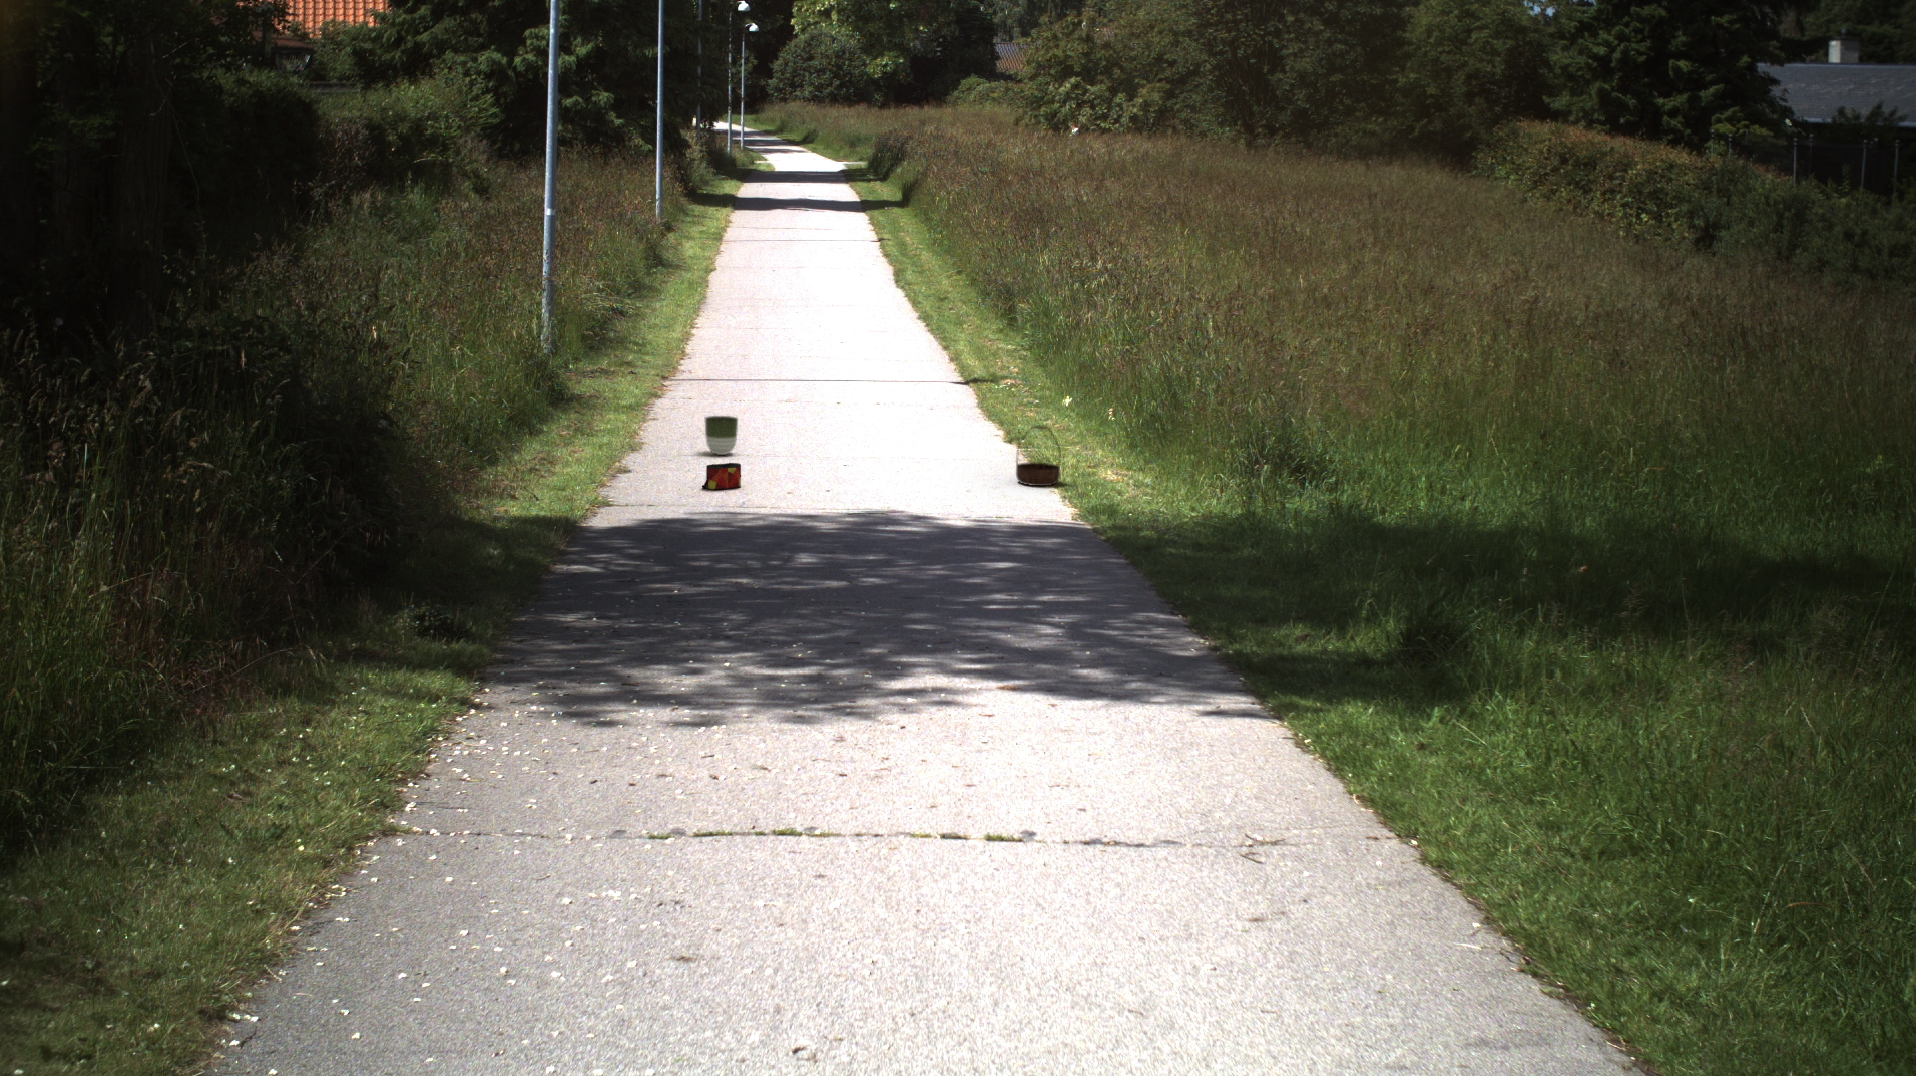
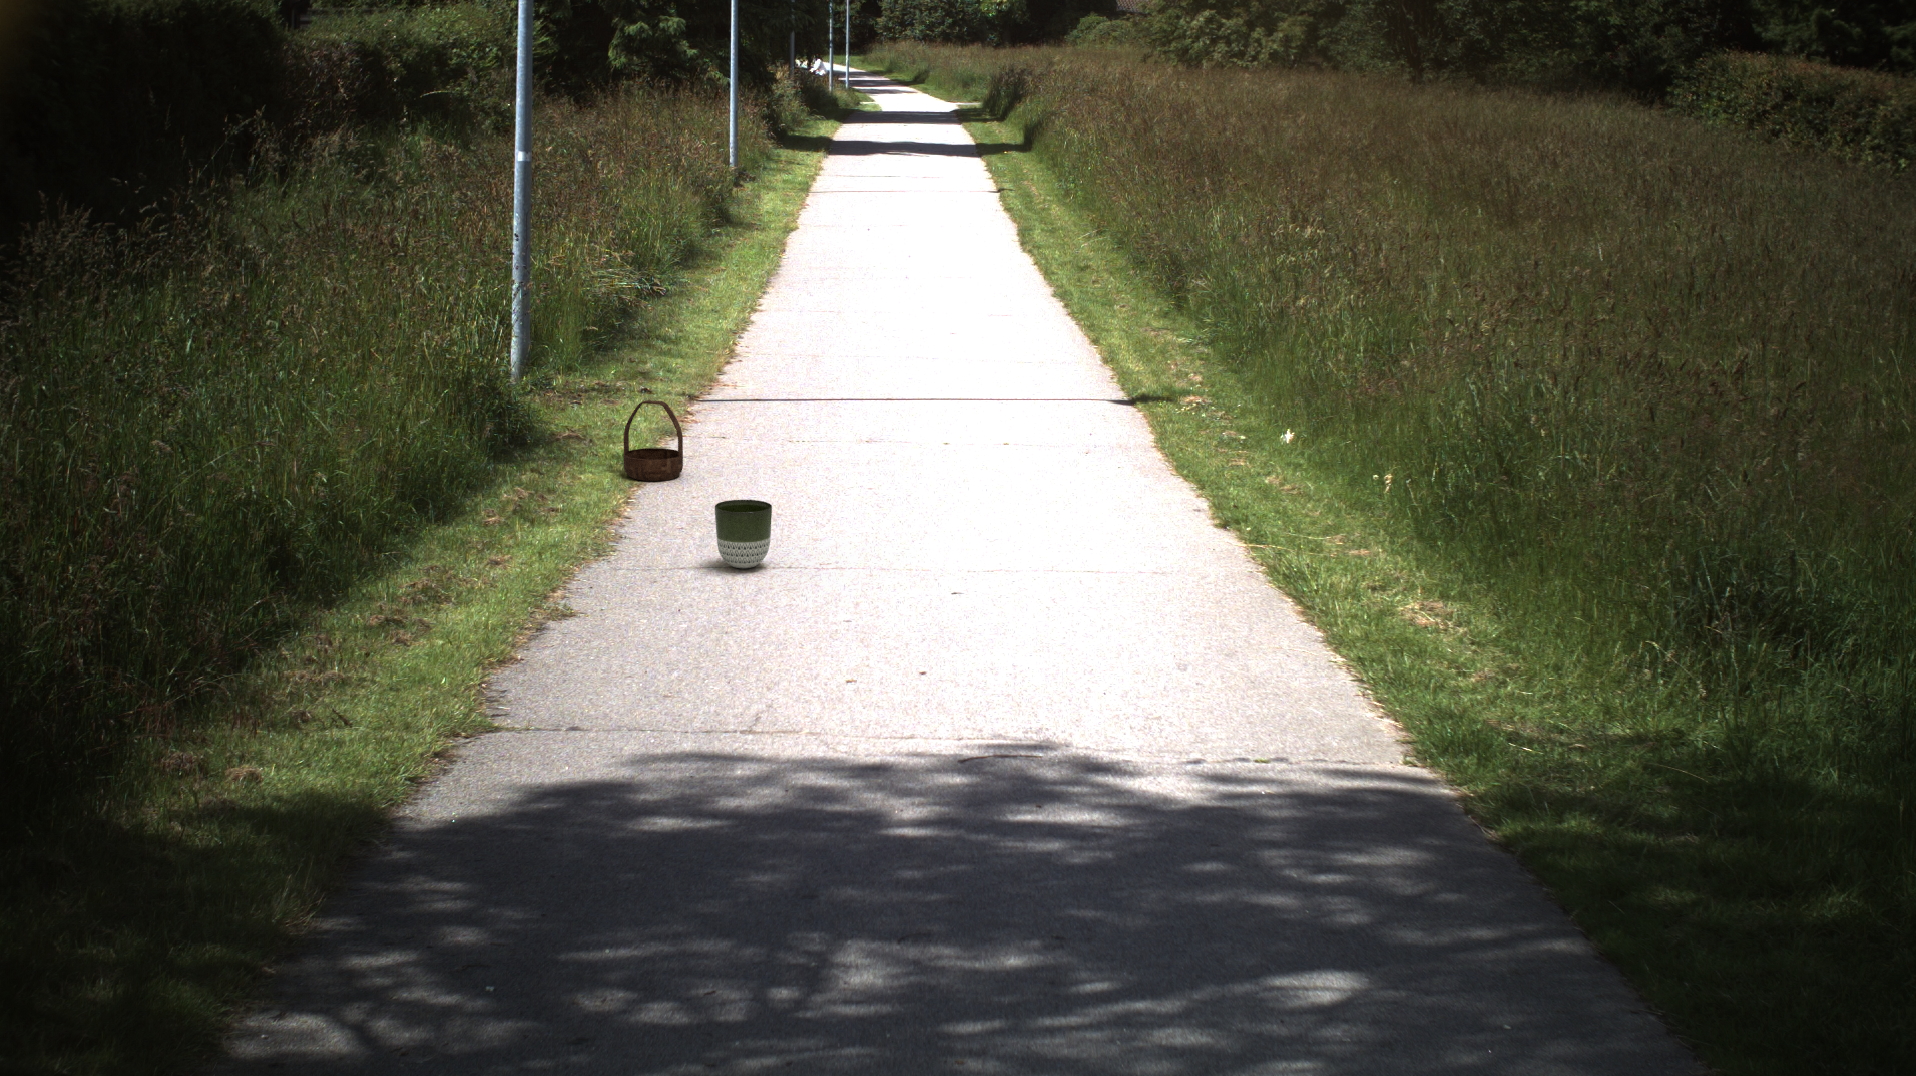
basket: present [1016,426,1061,486] -> present [623,400,683,481]
bag: present [702,463,741,490] -> none [689,612,764,667]

